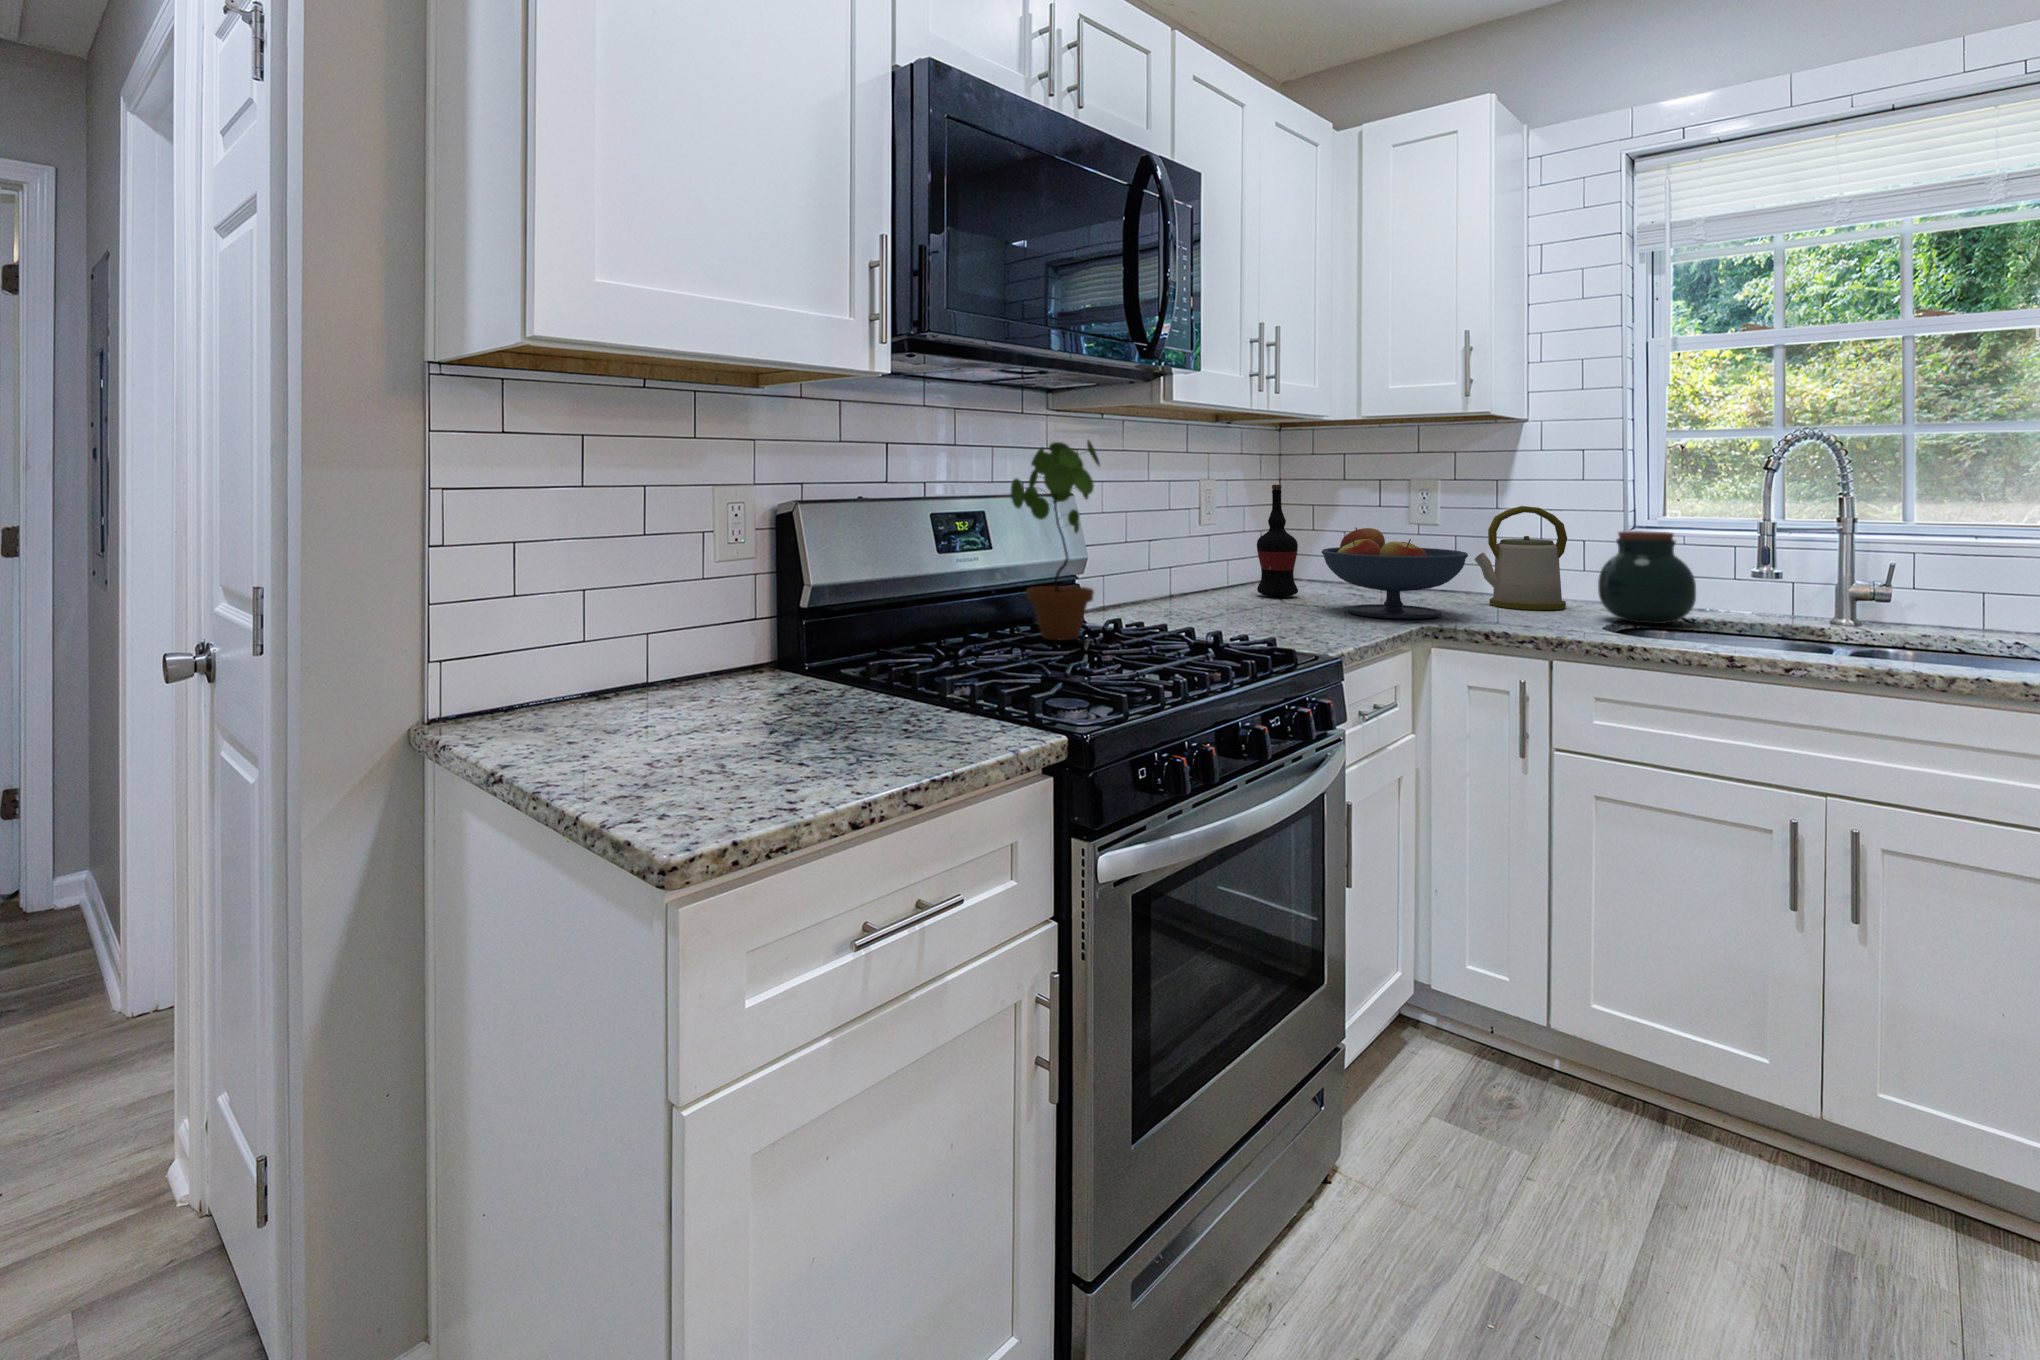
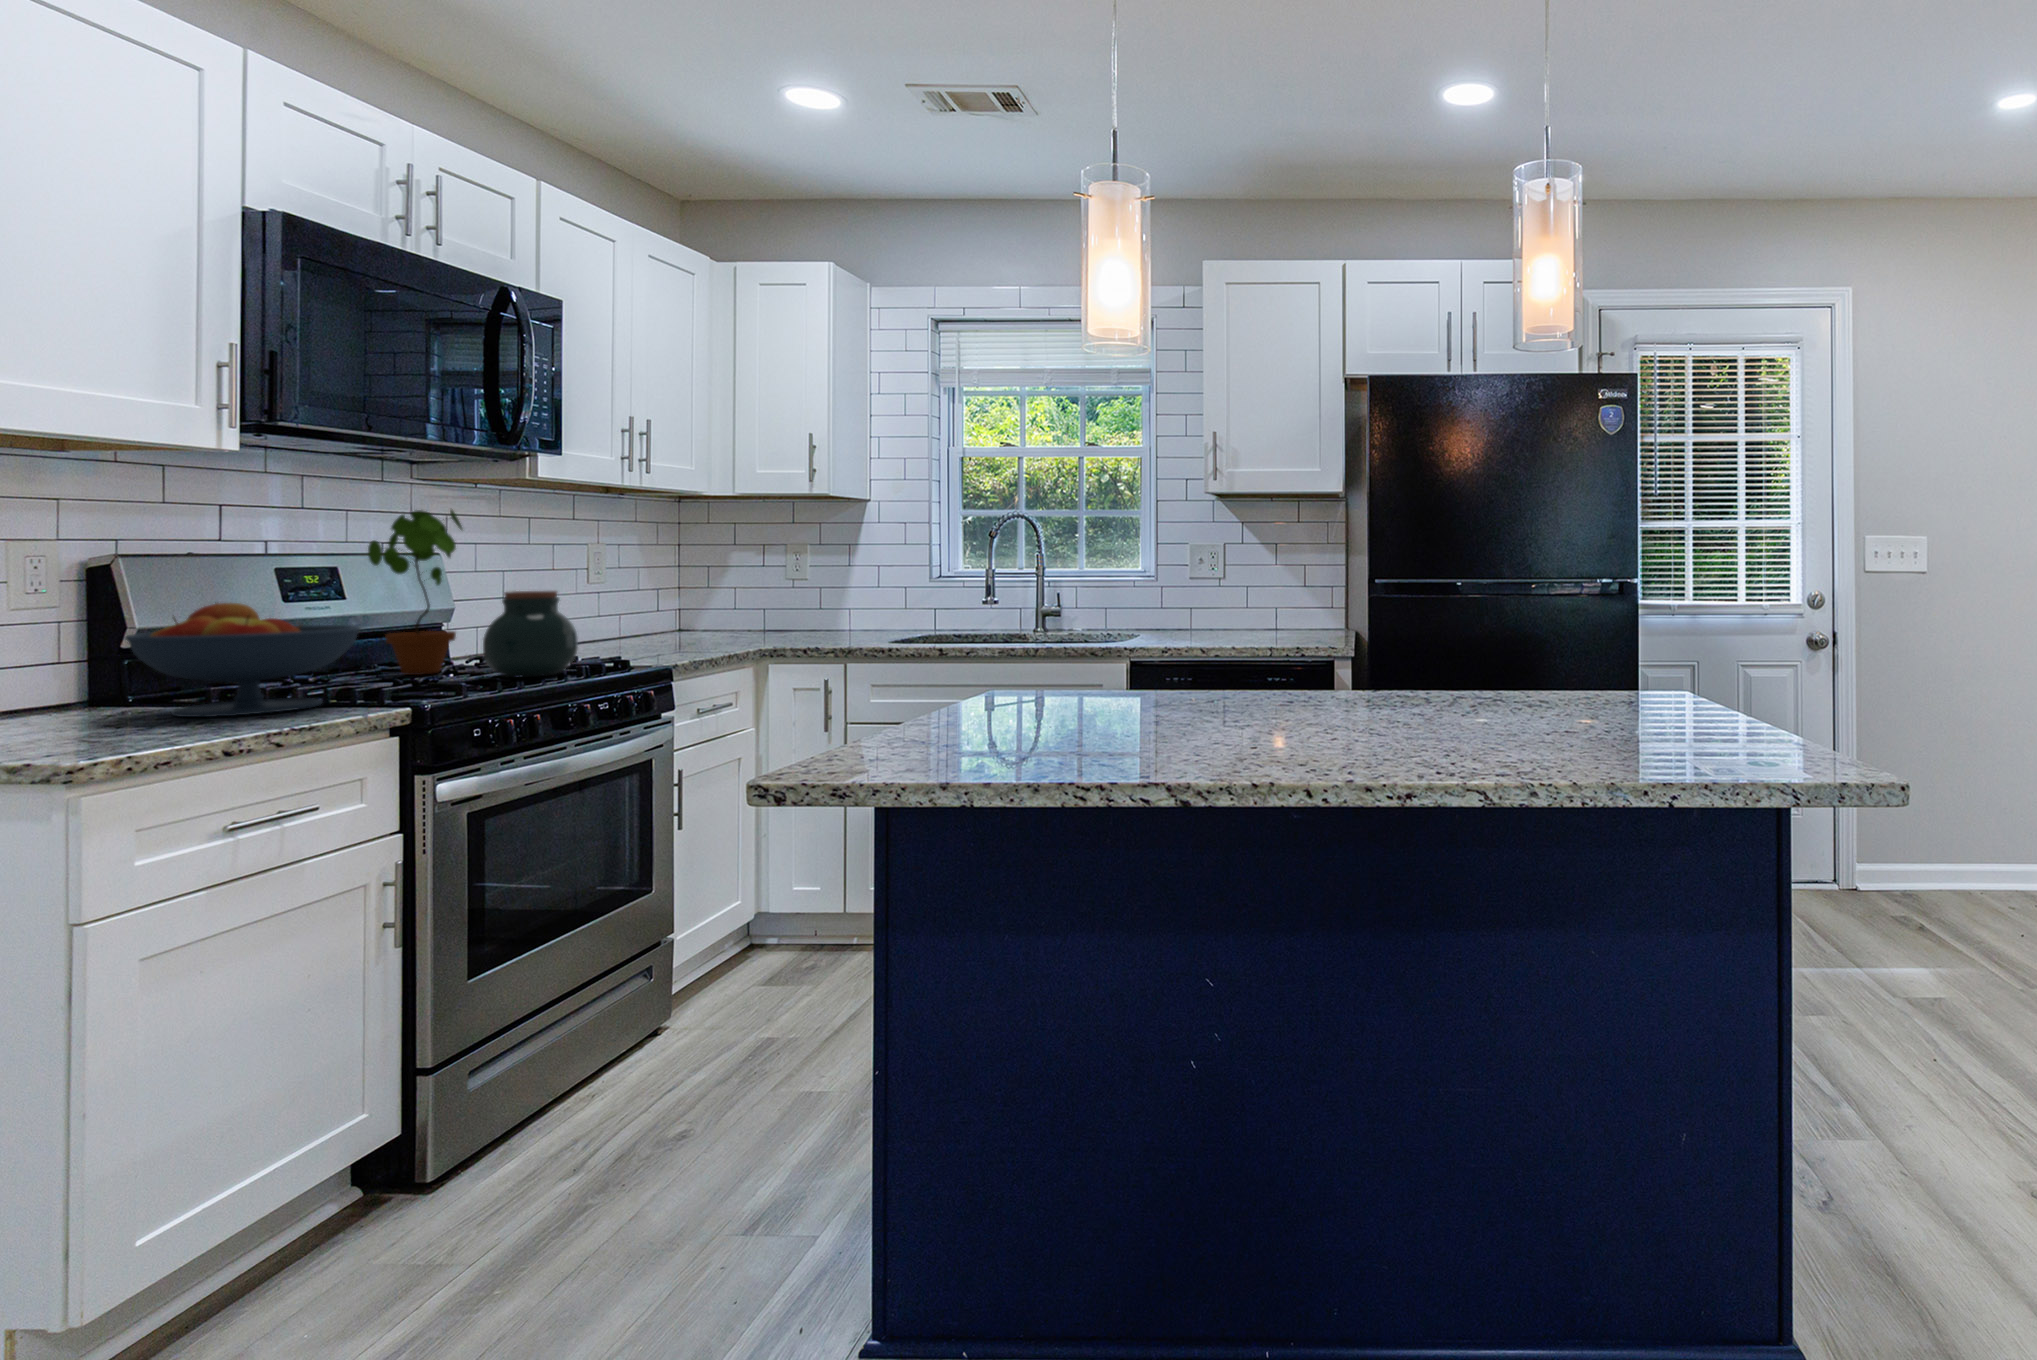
wine bottle: present [1257,485,1298,596] -> none [640,550,678,643]
kettle: present [1474,506,1567,610] -> none [820,564,885,638]
fruit bowl: present [1322,527,1468,619] -> present [126,603,360,717]
jar: present [1598,531,1696,624] -> present [483,591,578,678]

